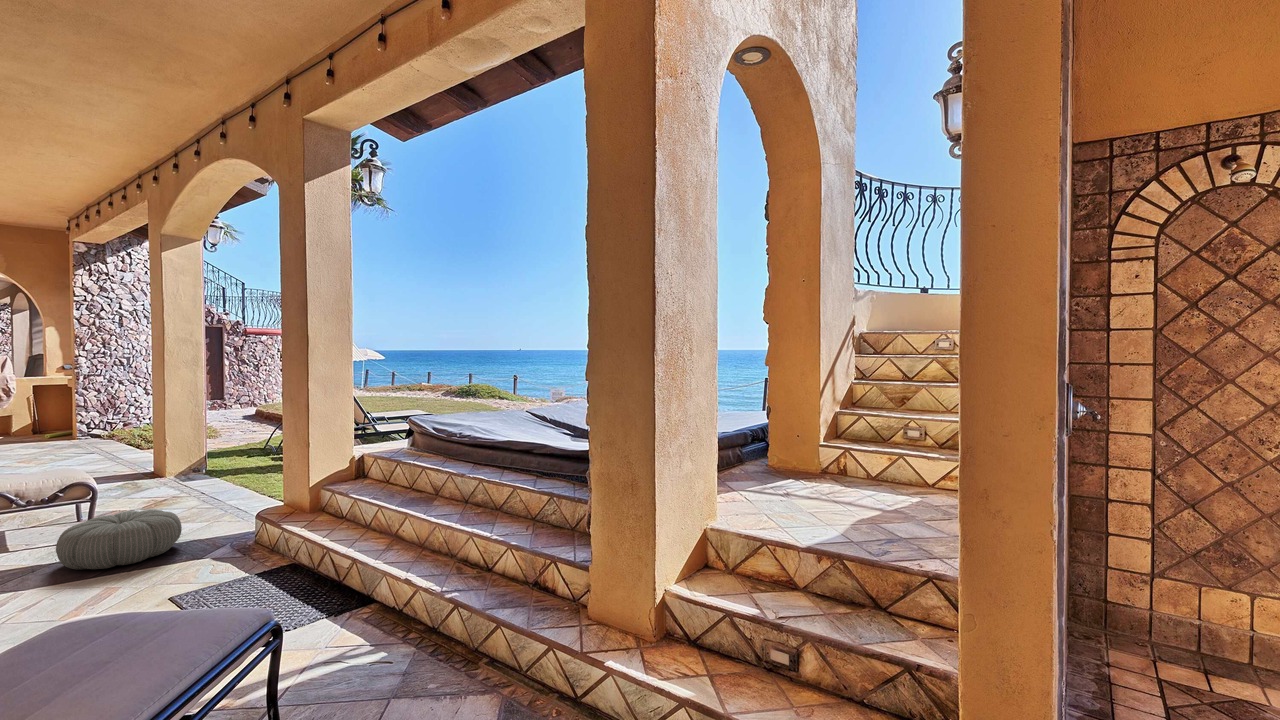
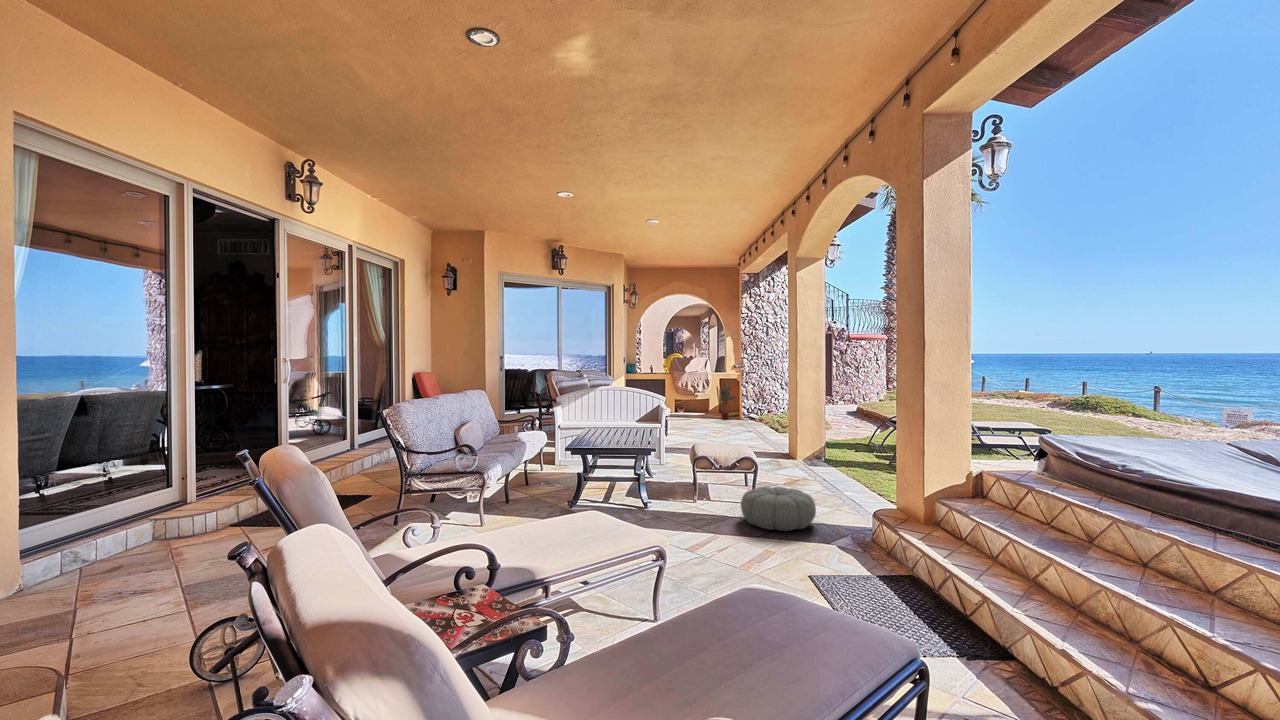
potted tree: none [26,389,69,442] -> present [720,383,738,420]

